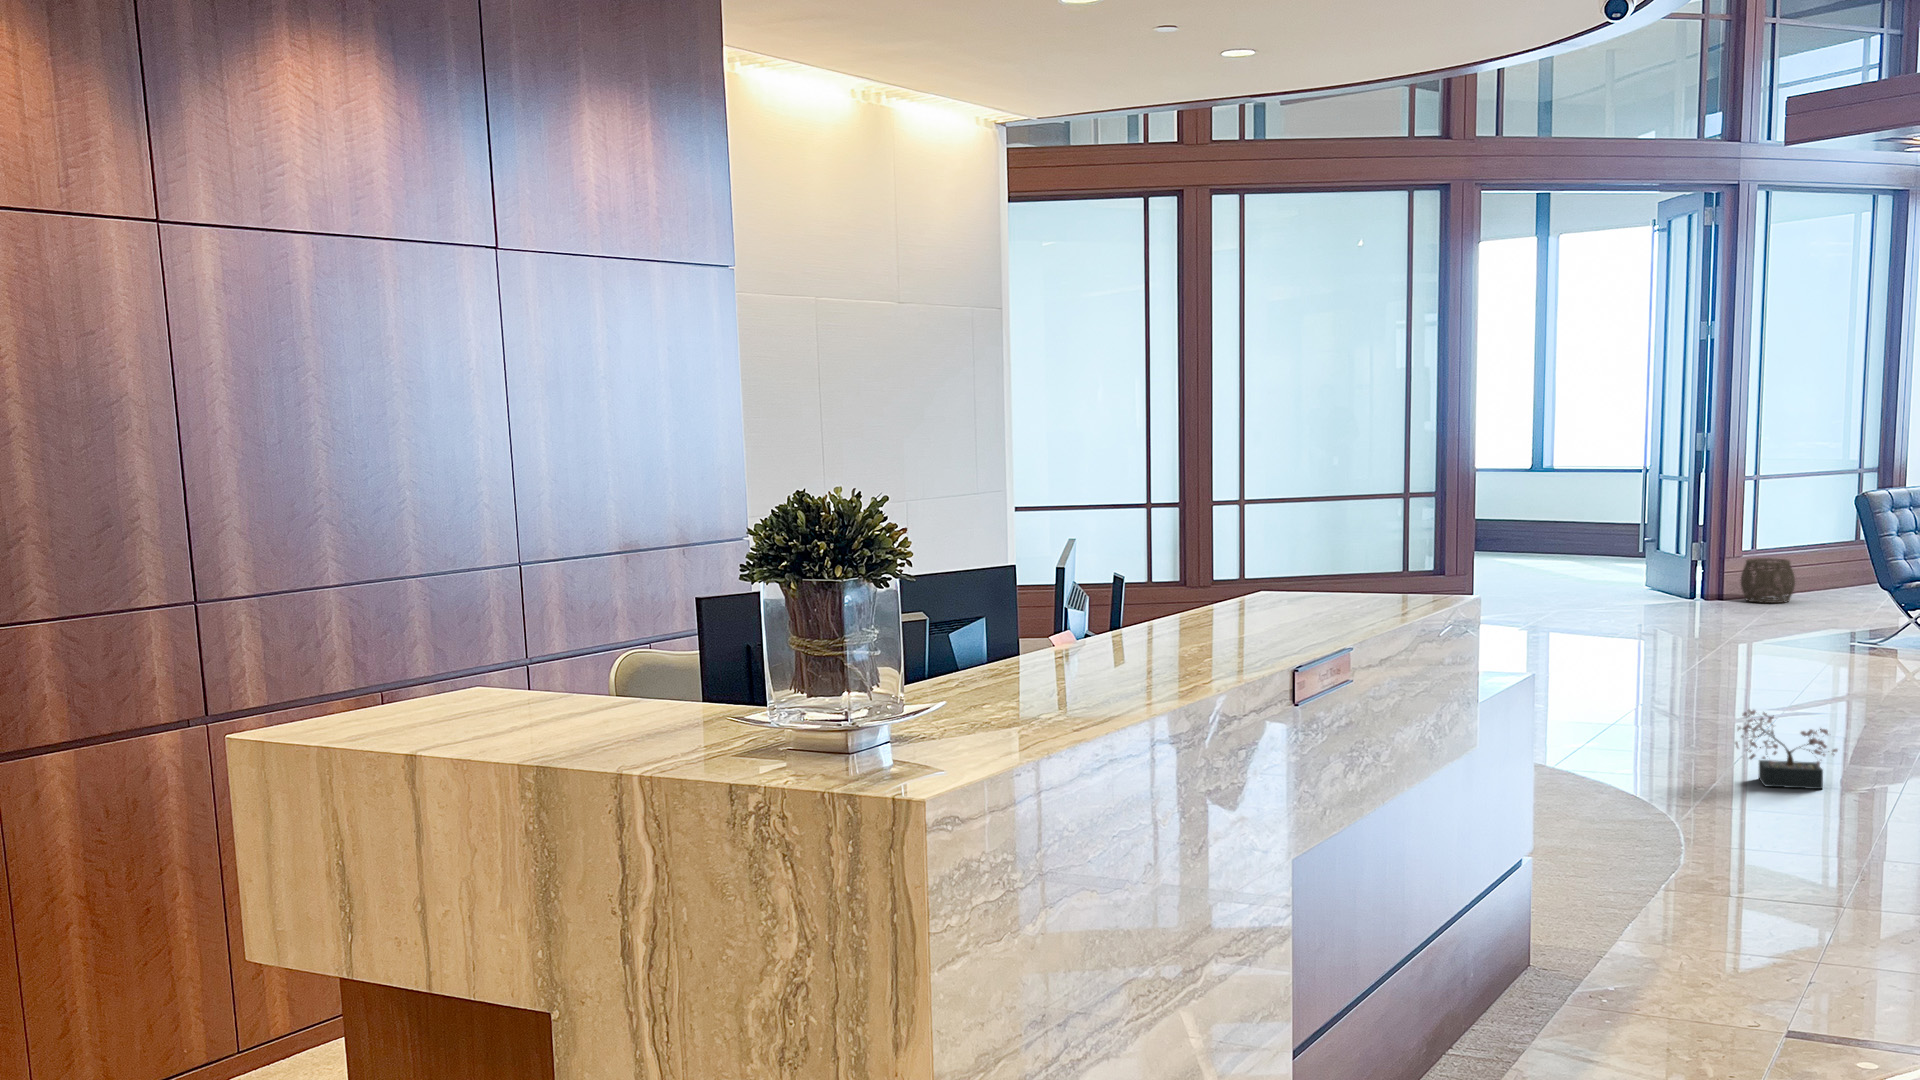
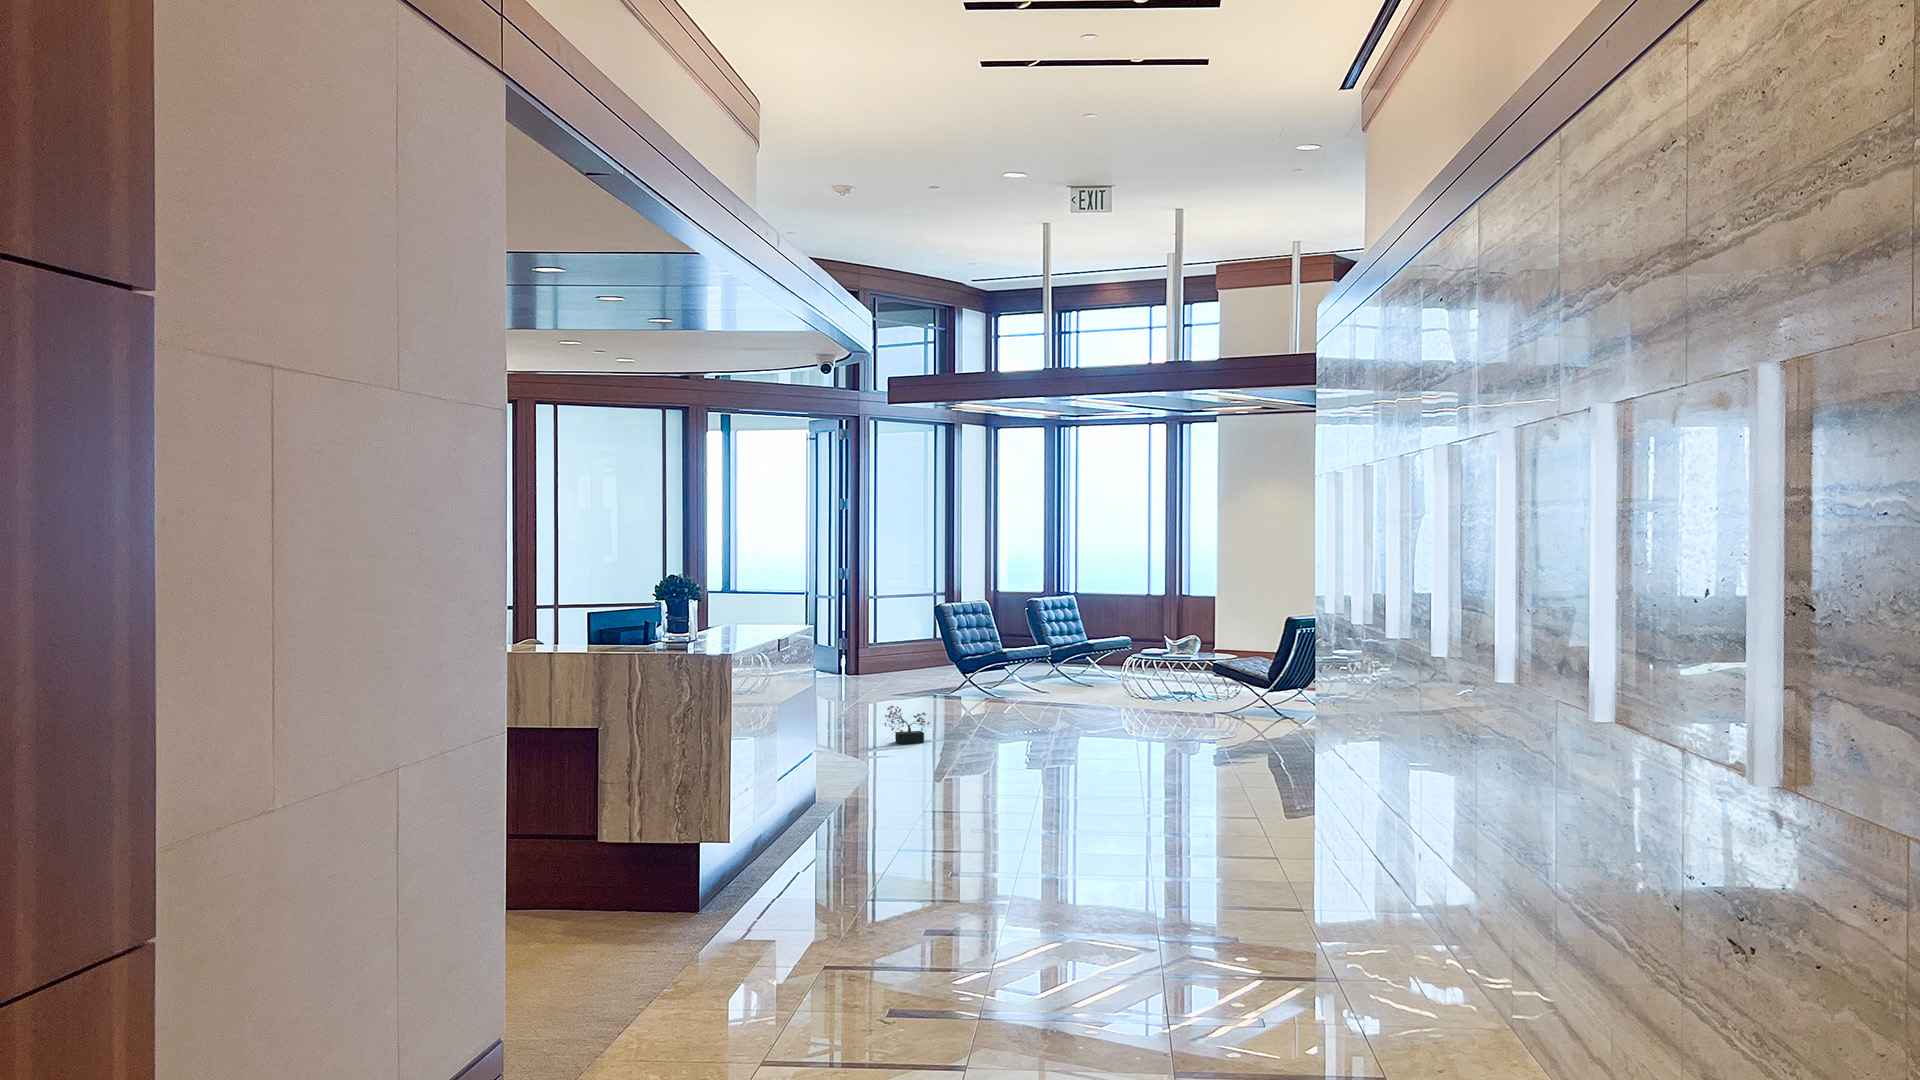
woven basket: present [1740,558,1795,603] -> none [870,649,901,678]

